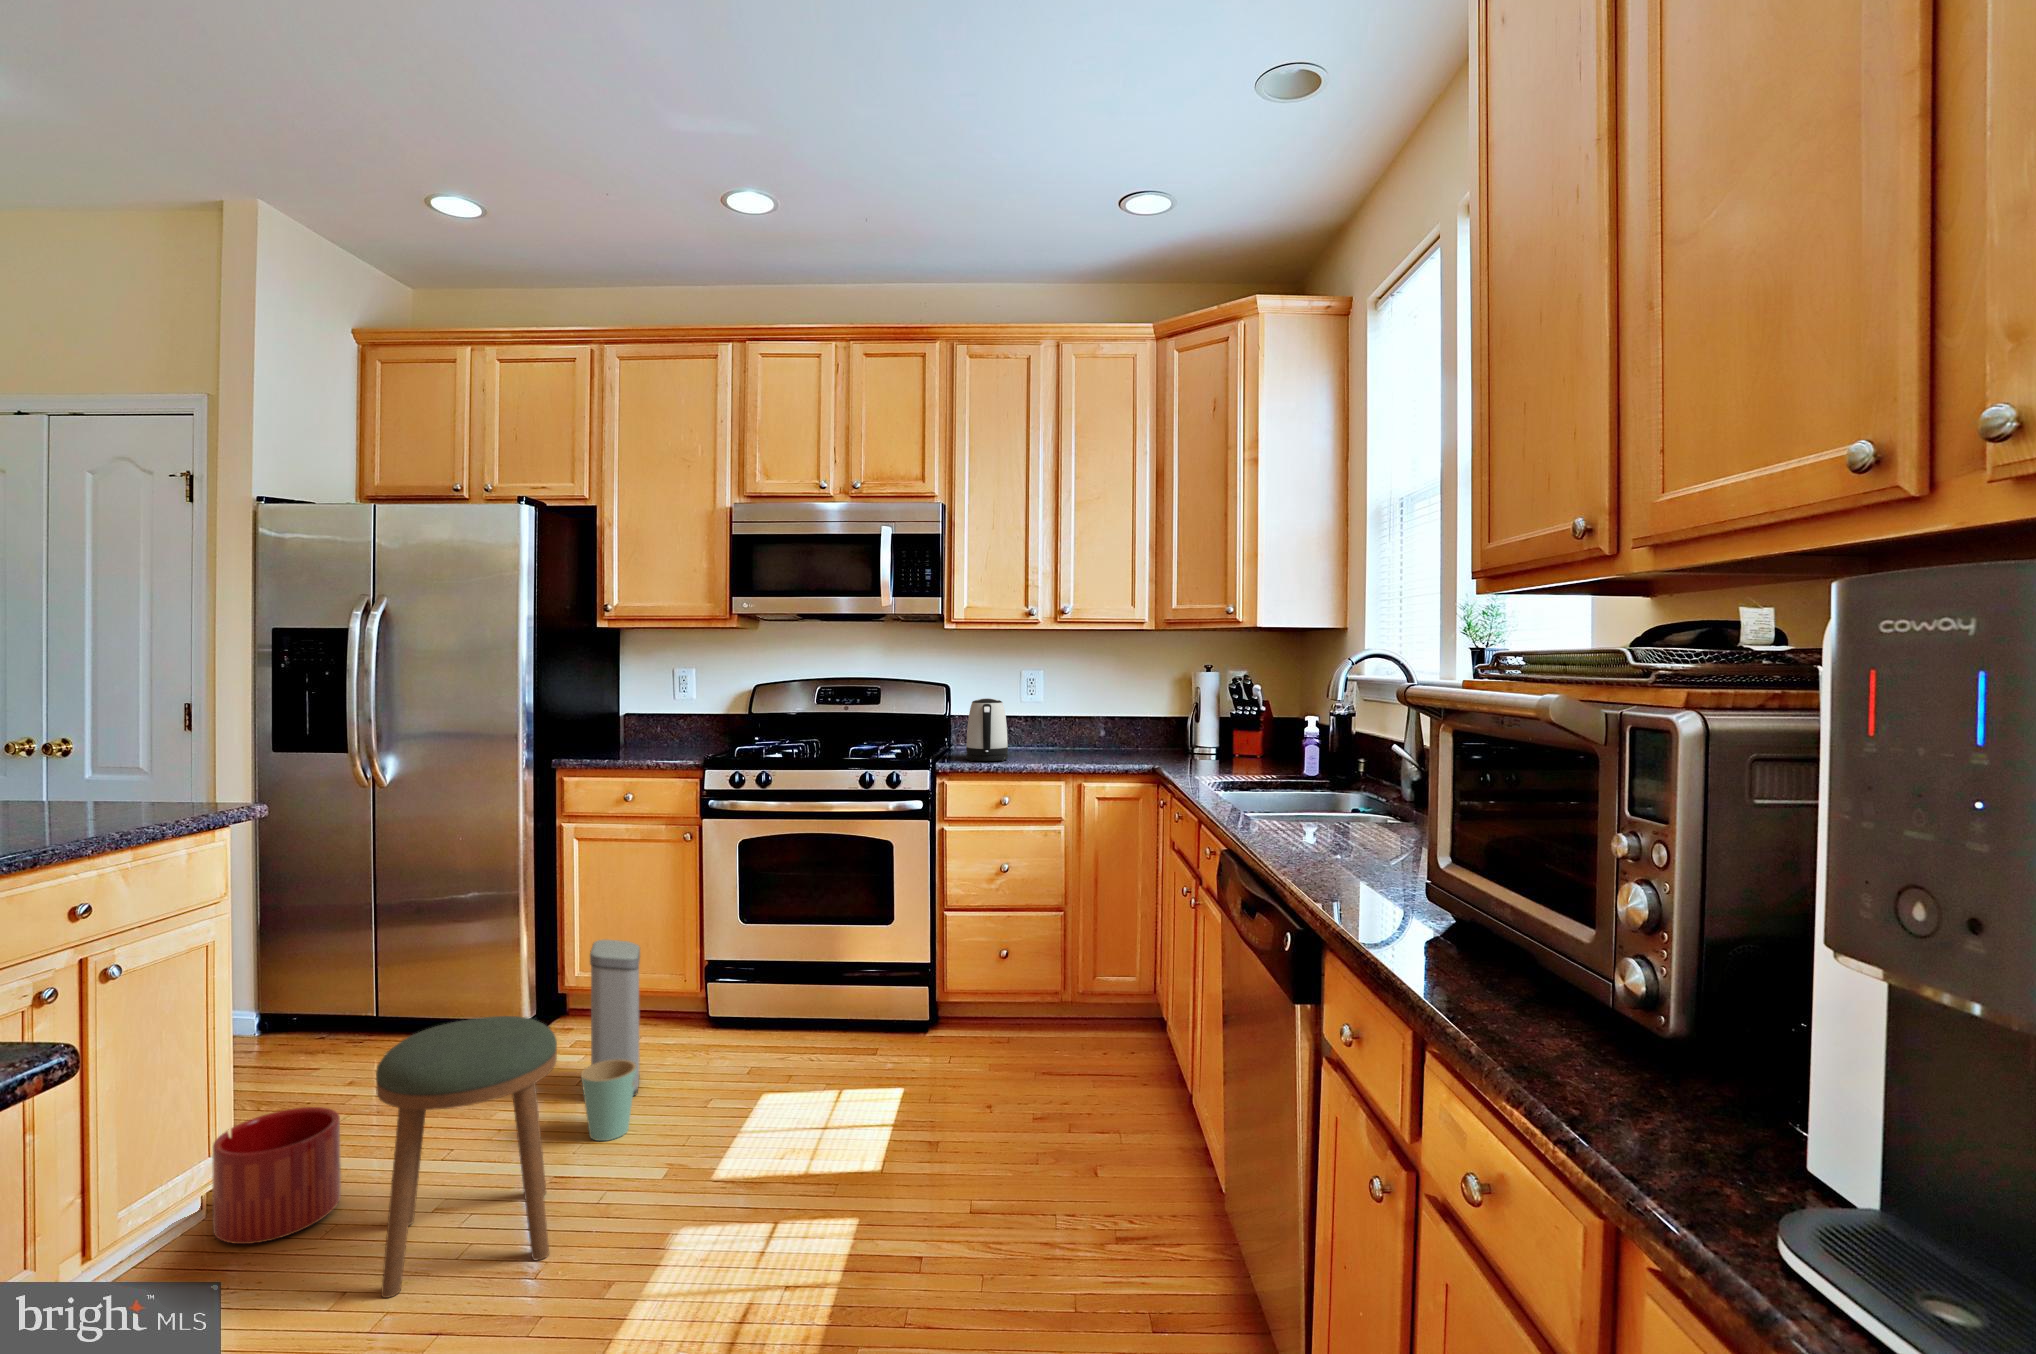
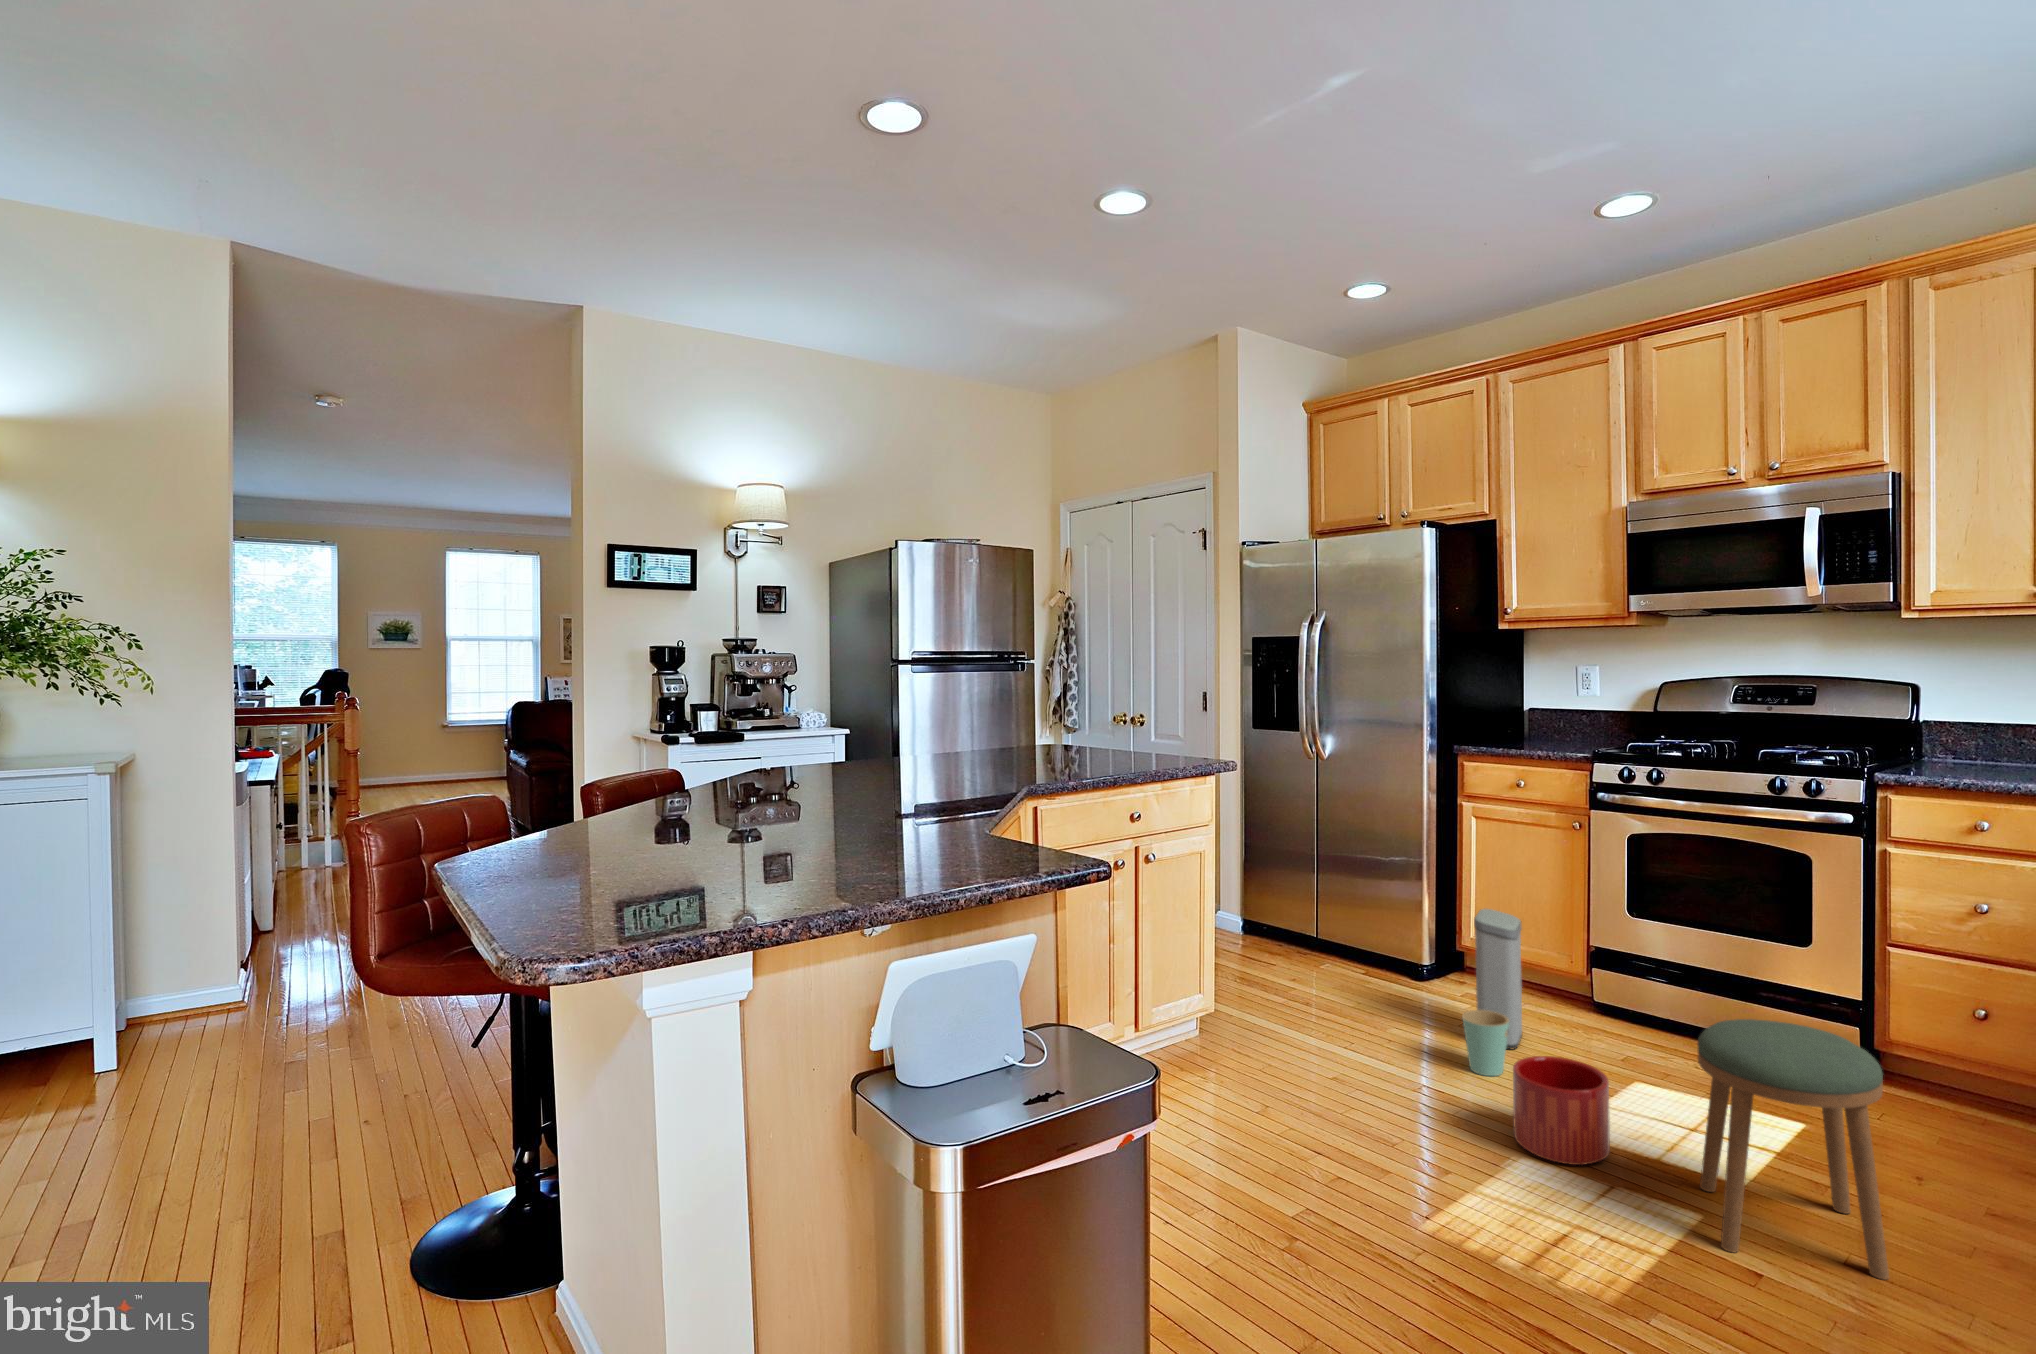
kettle: present [966,698,1008,761] -> none [1927,705,1996,782]
stool: present [376,1016,557,1298] -> present [1697,1019,1889,1280]
planter: present [212,1107,341,1244] -> present [1513,1056,1610,1165]

